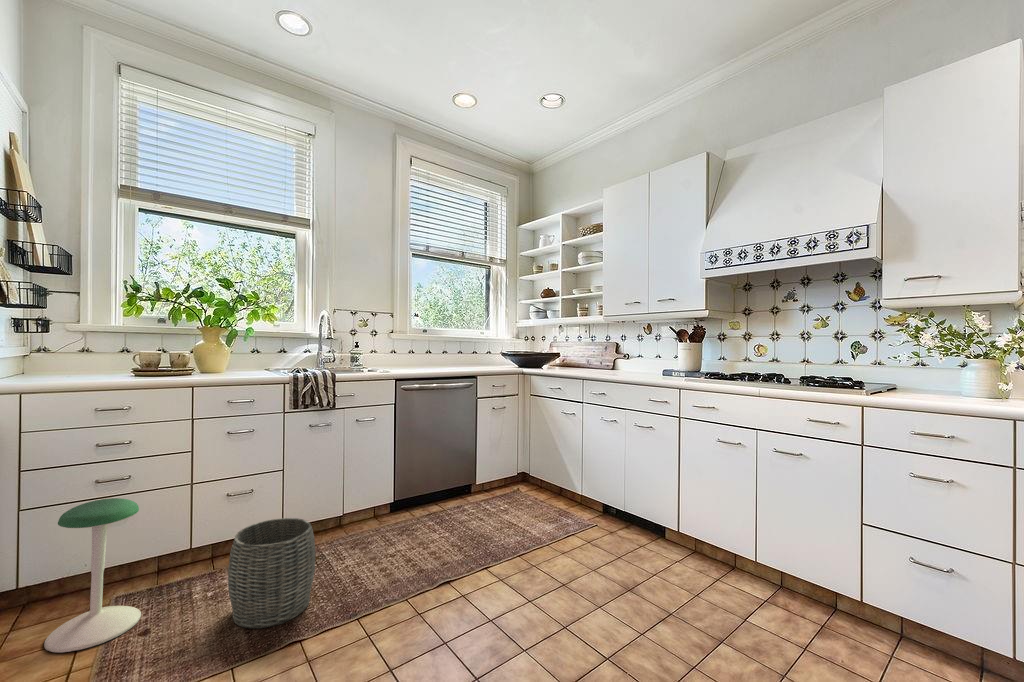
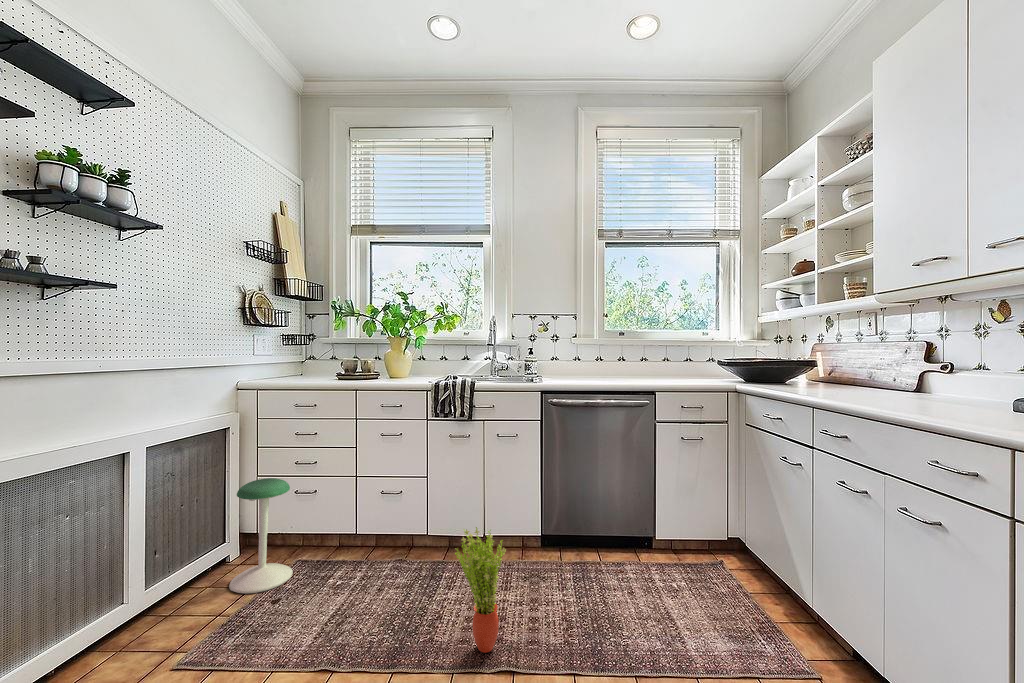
potted plant: none [405,484,445,583] -> present [455,527,506,653]
woven basket: present [228,518,315,629] -> none [311,526,391,634]

